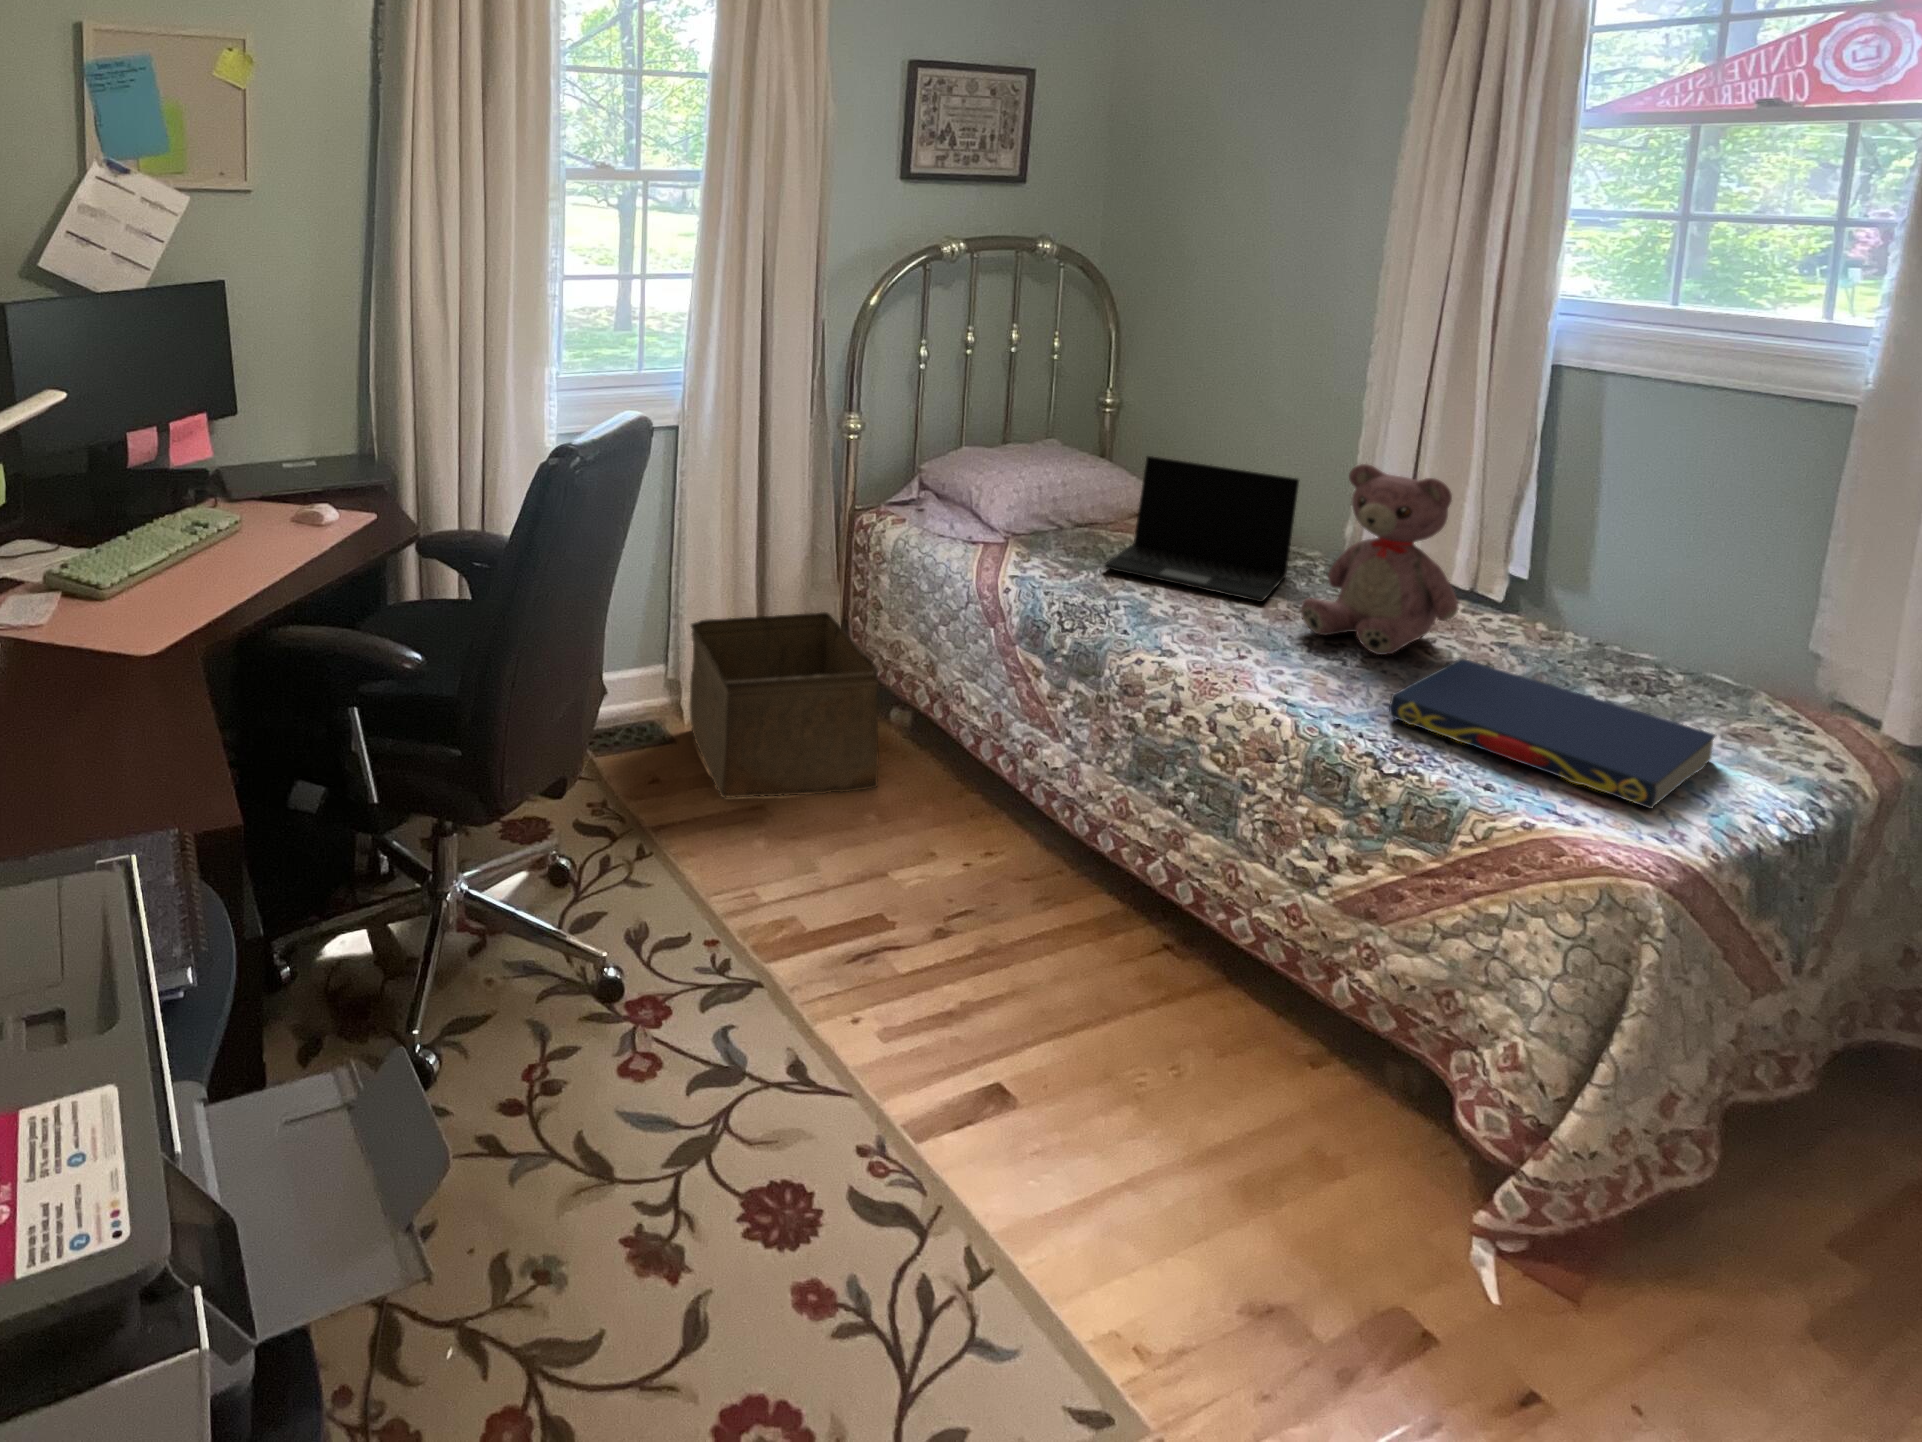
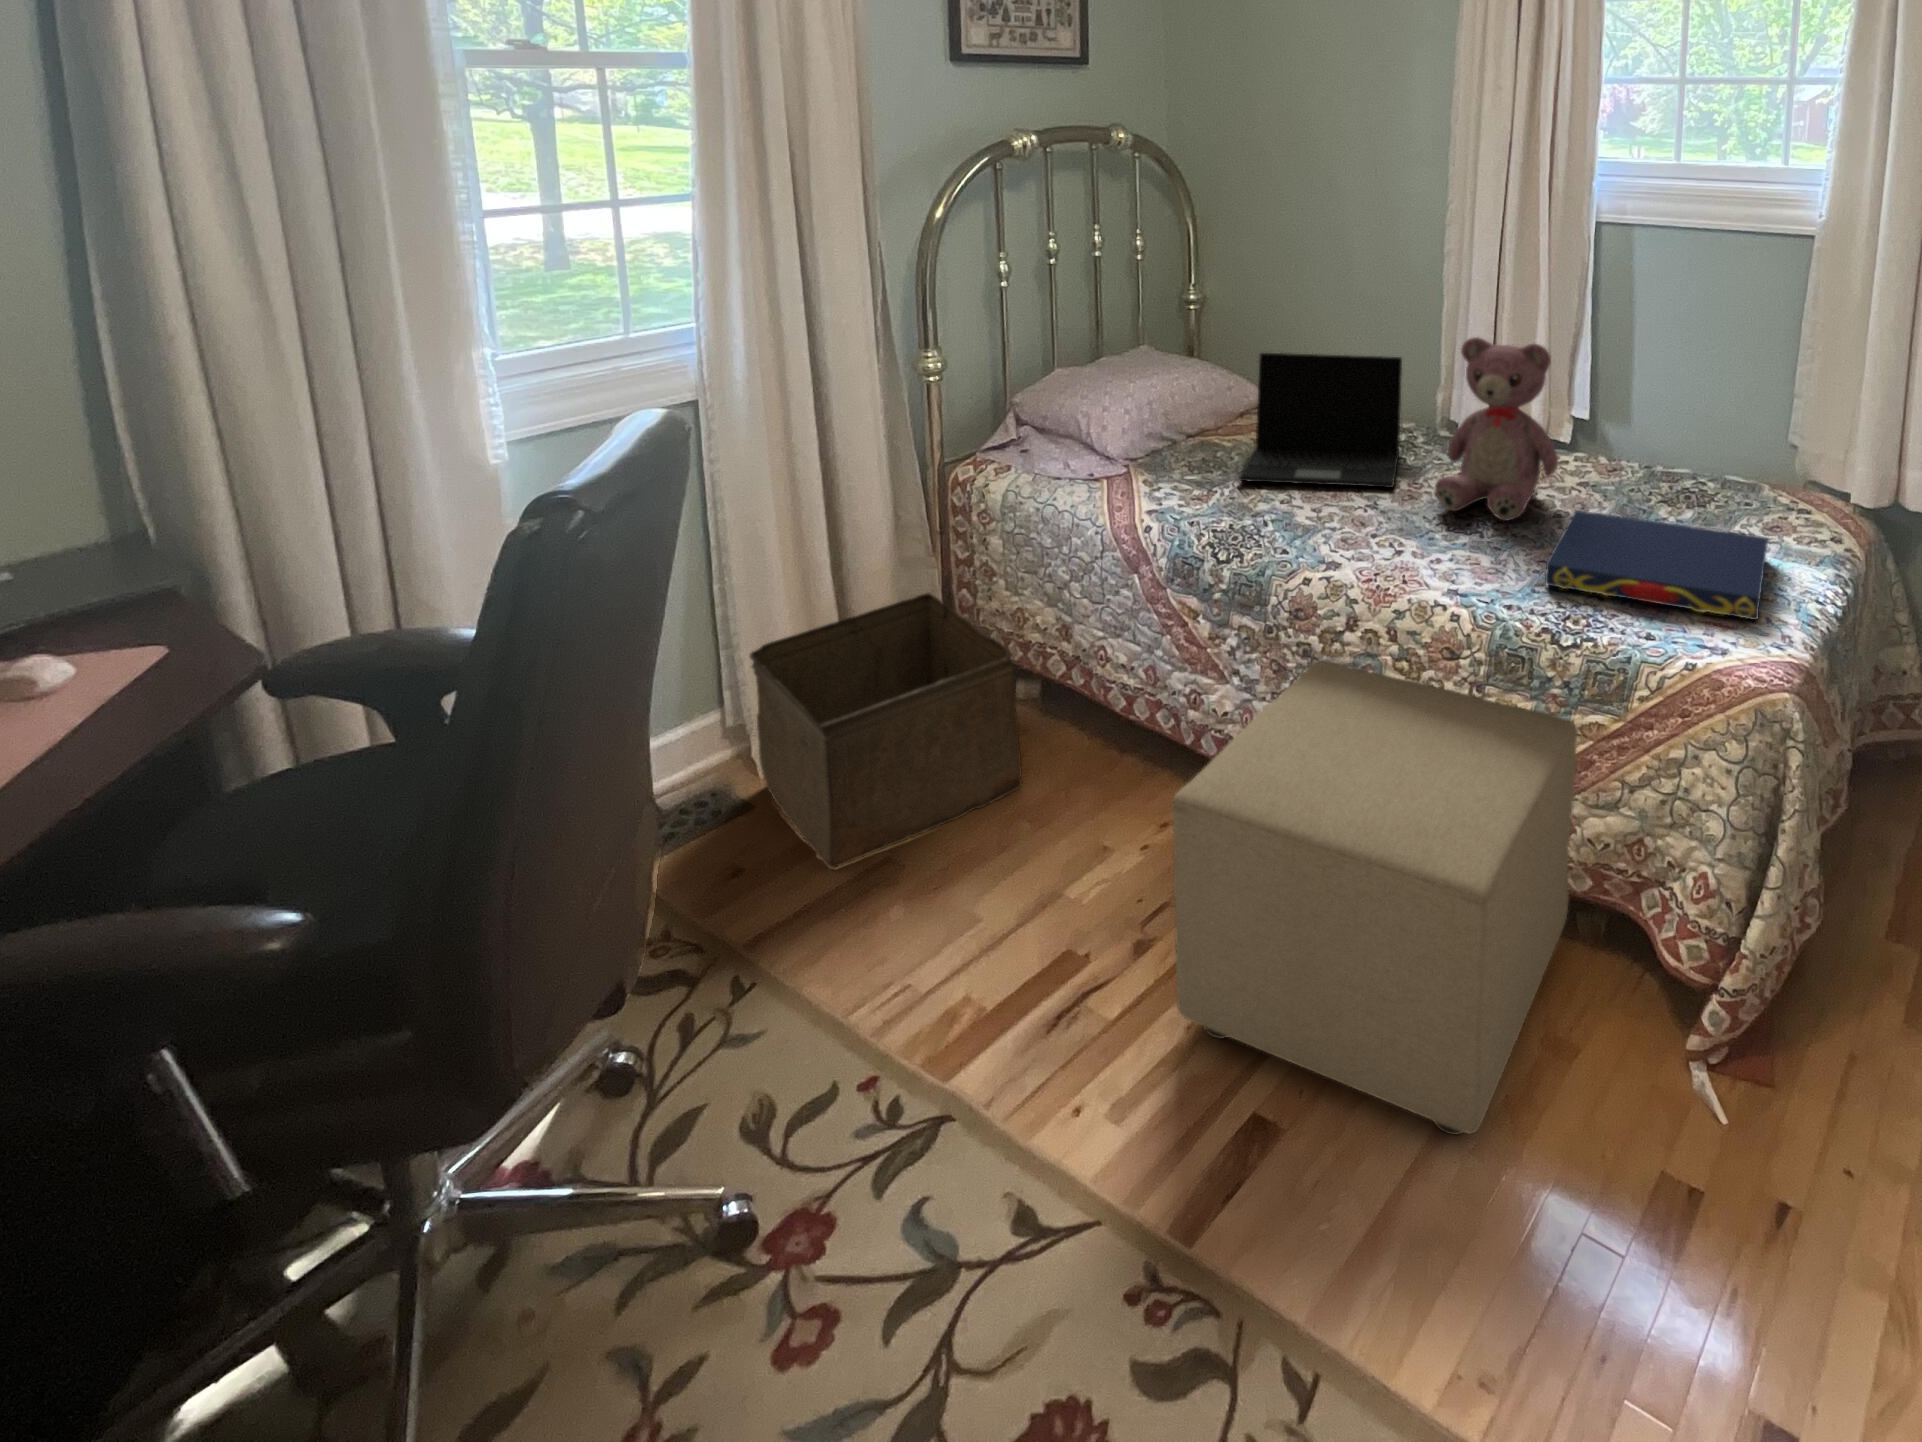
ottoman: none [952,734,1393,1179] -> present [1172,661,1577,1135]

